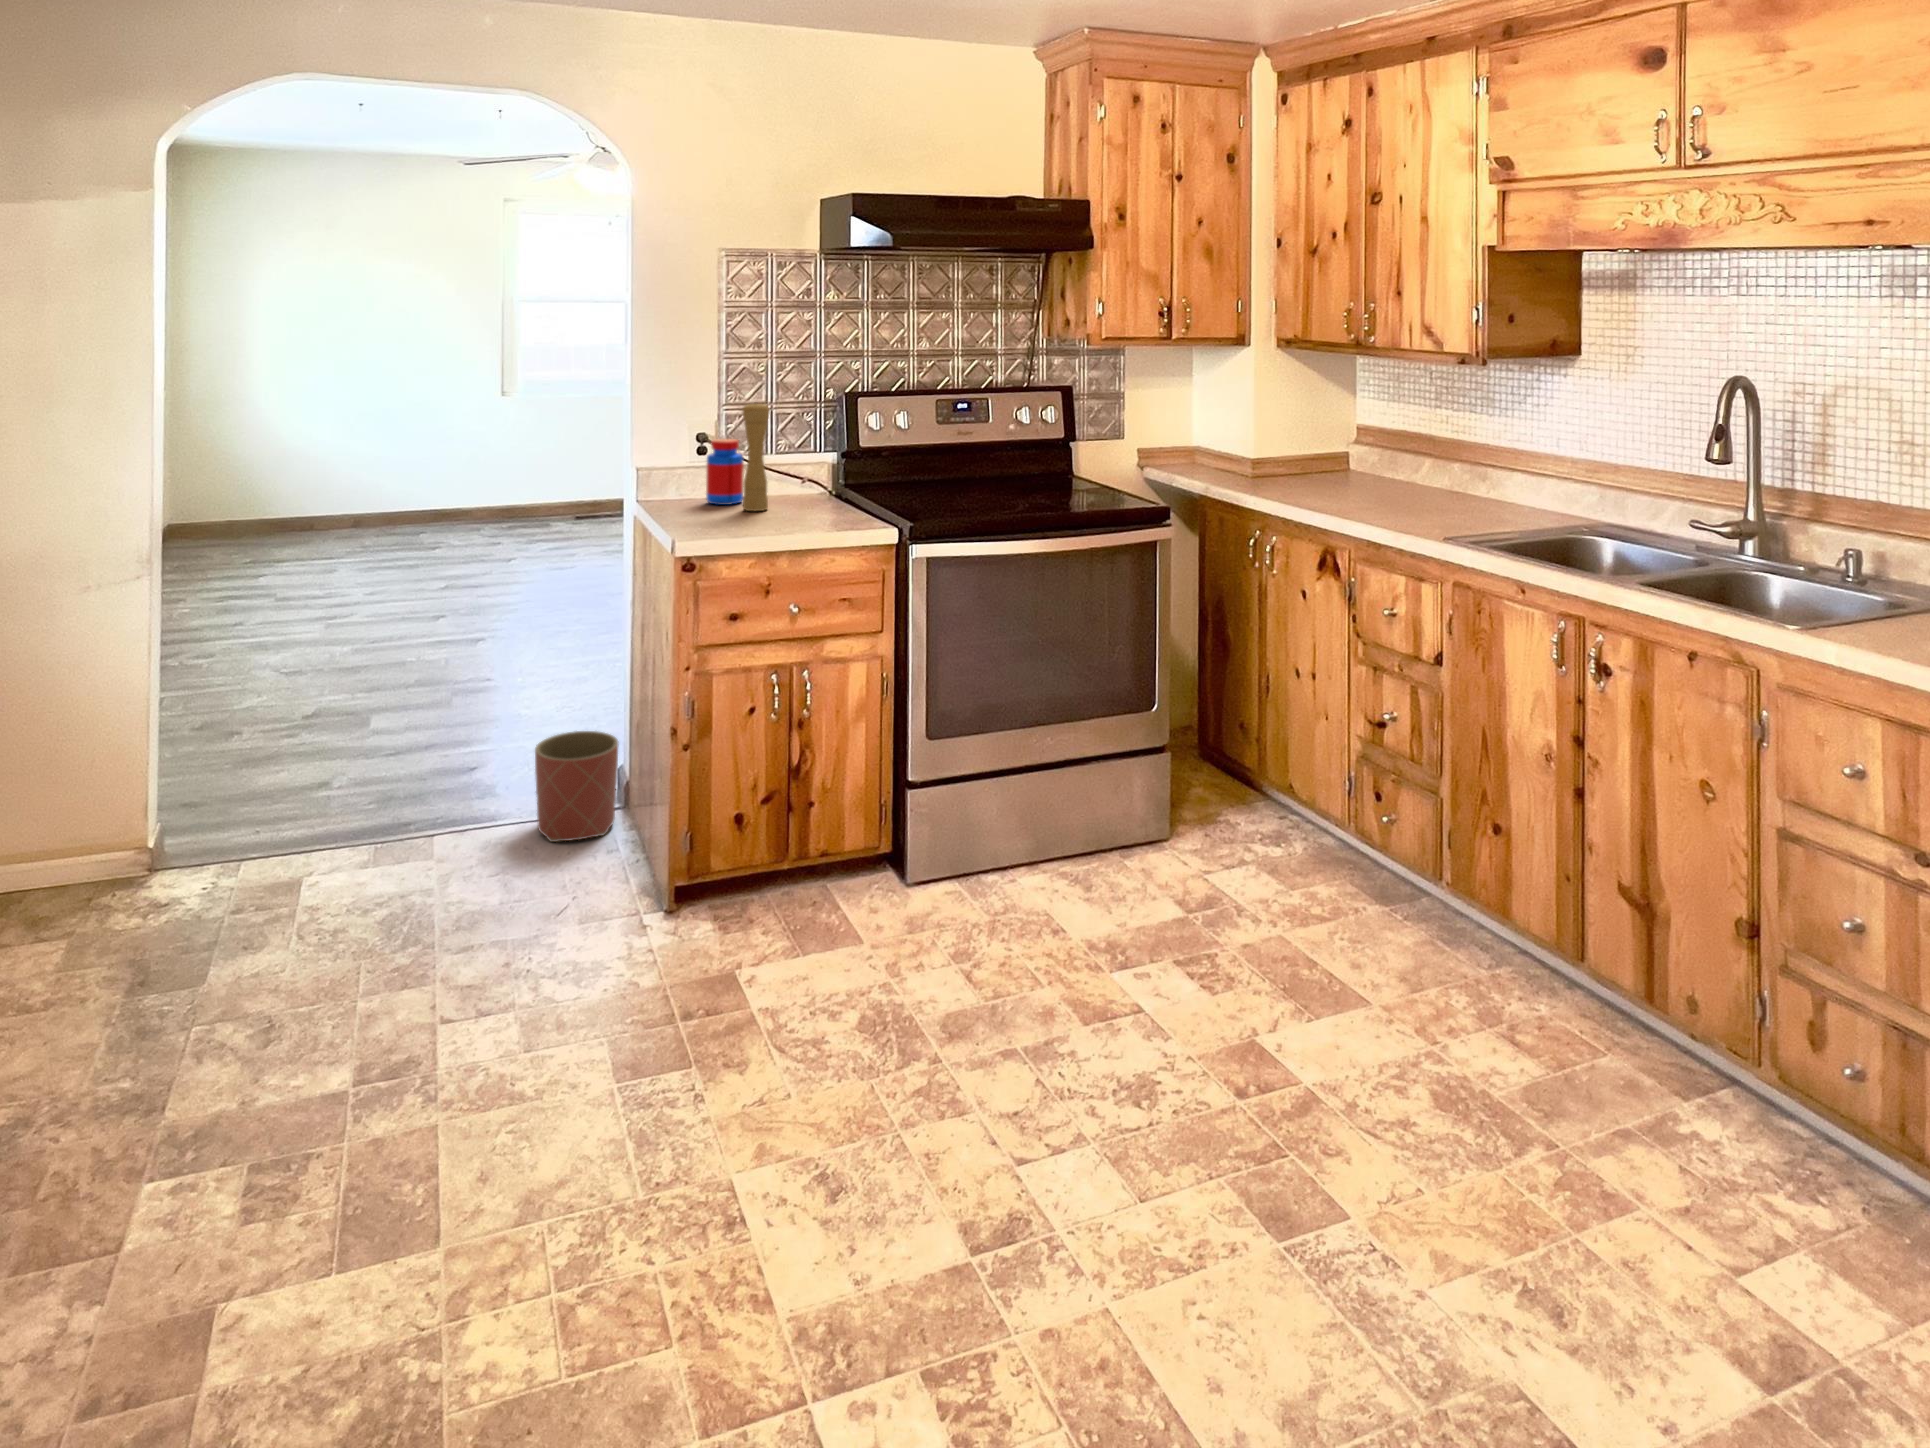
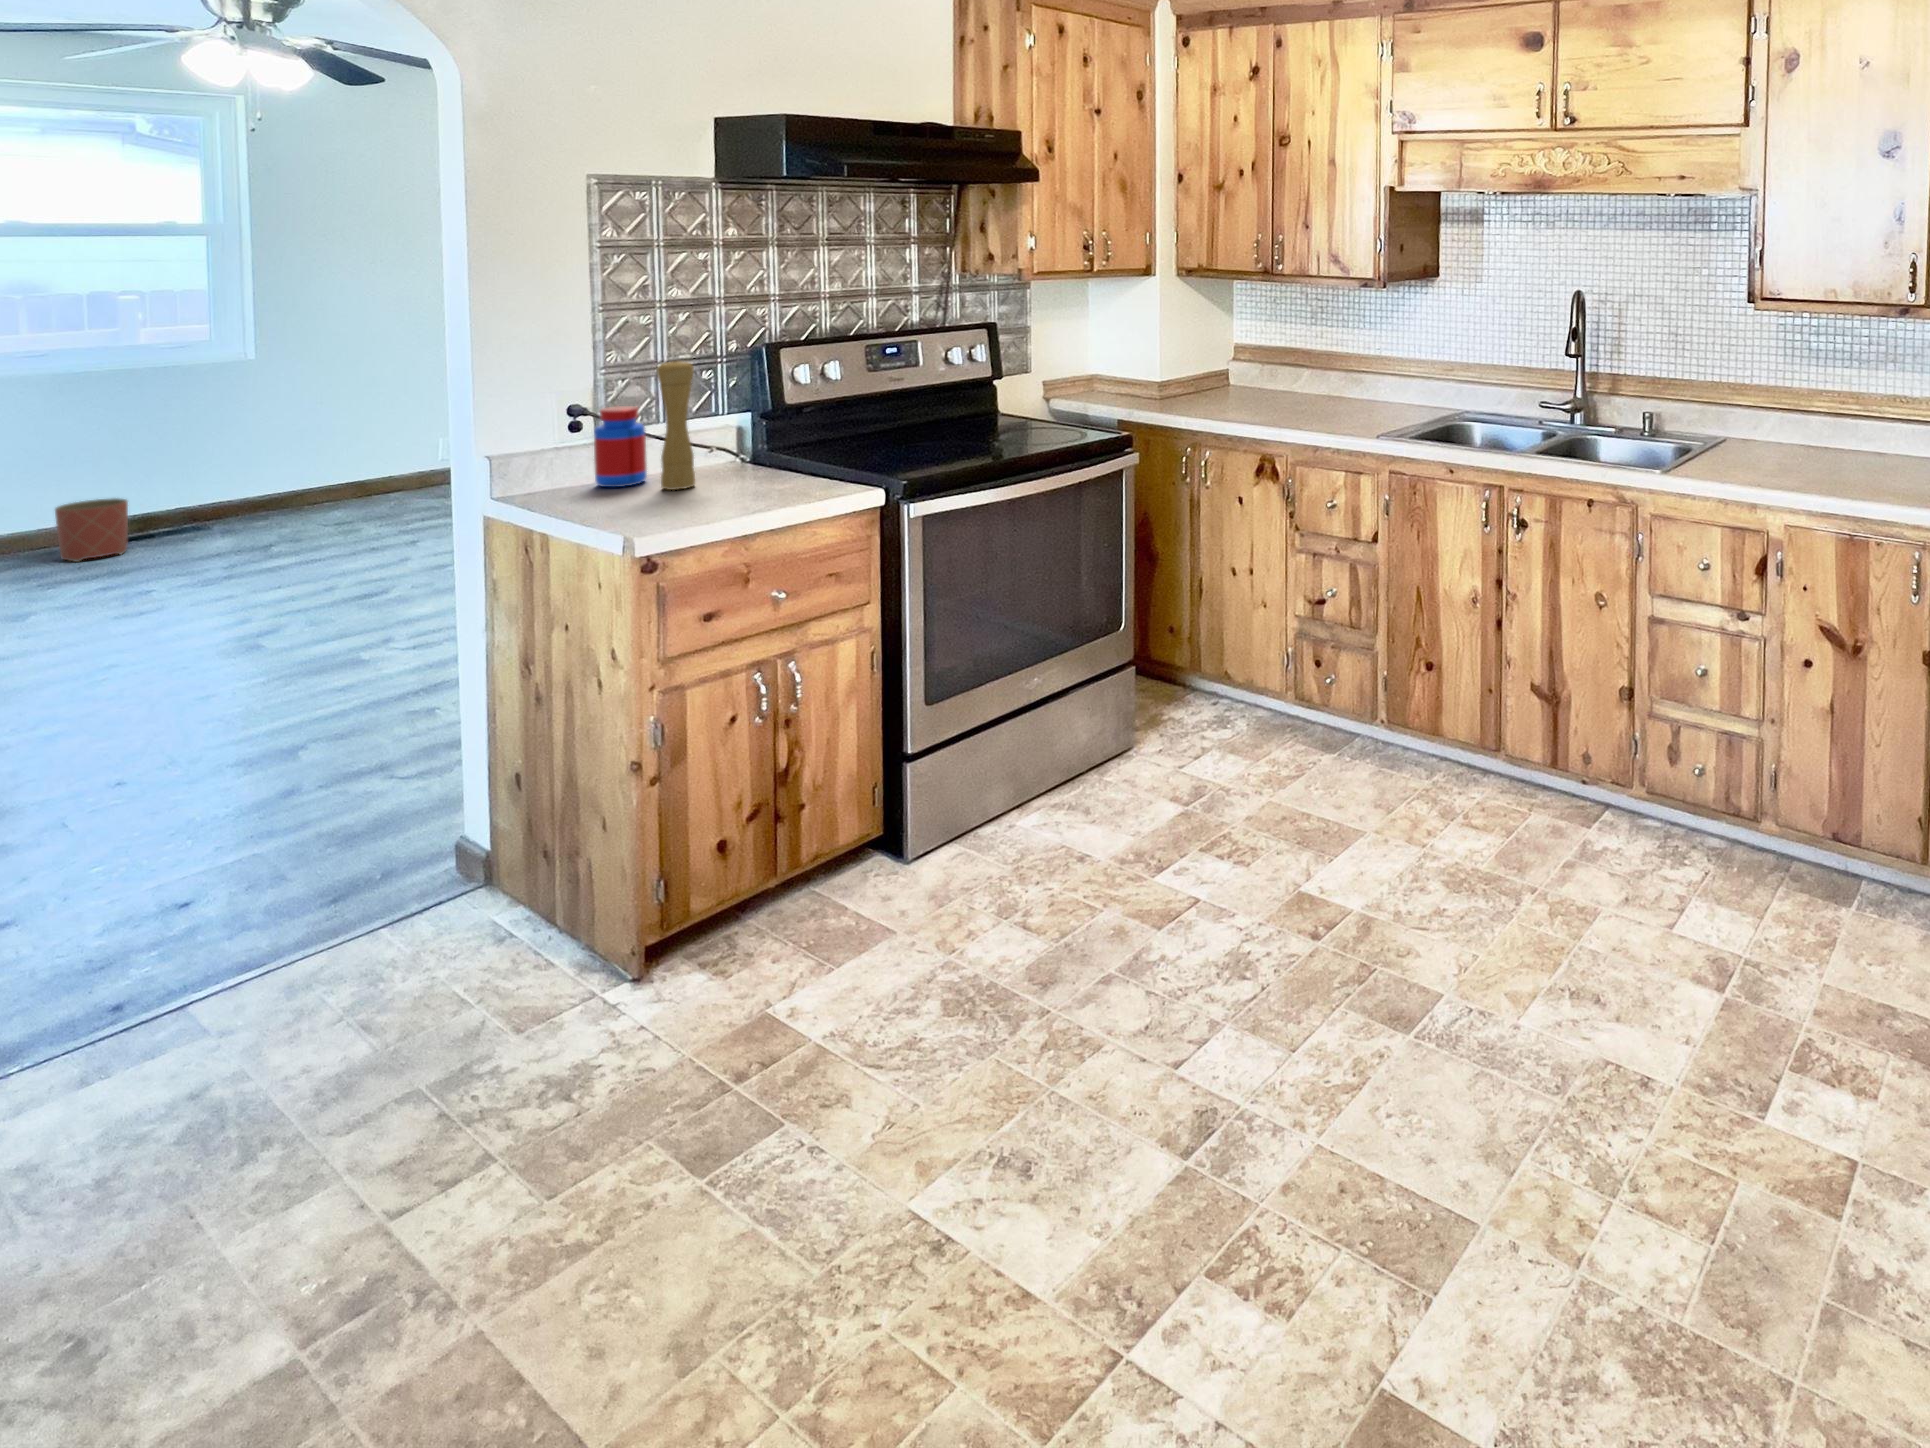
planter: present [535,731,618,842] -> present [55,498,128,562]

